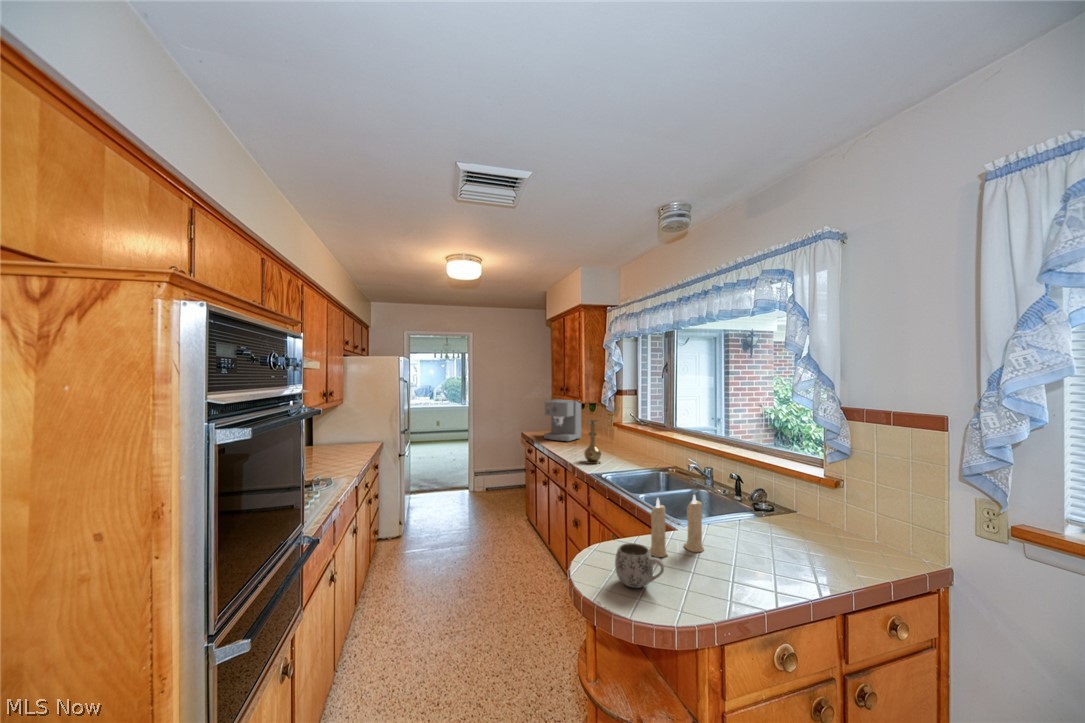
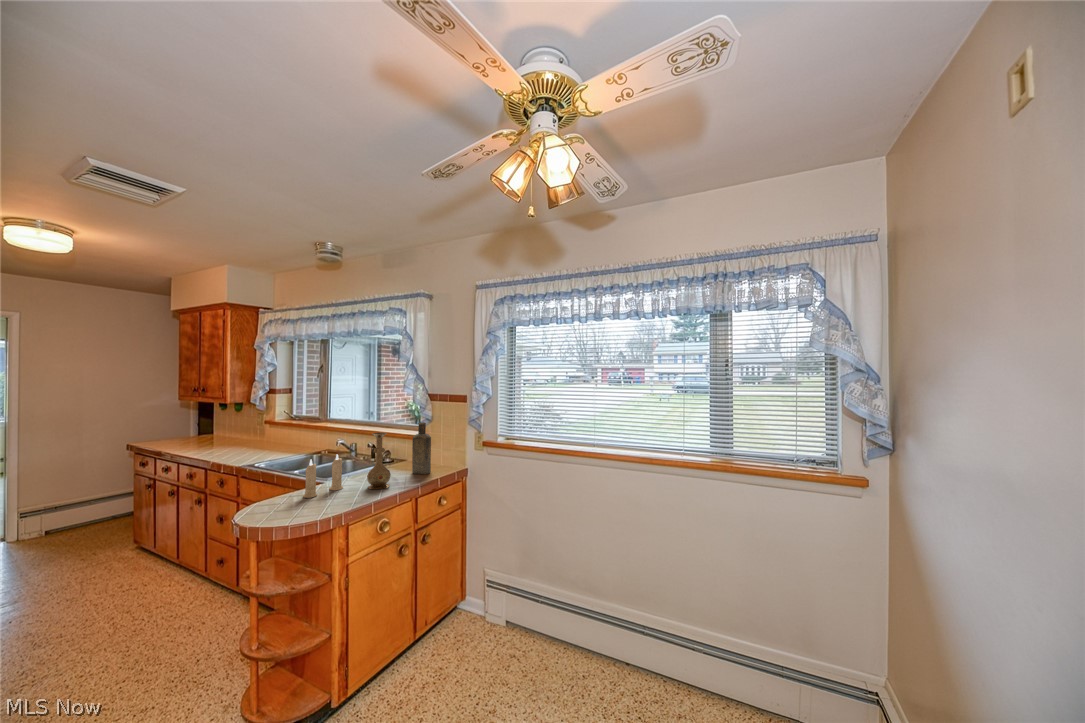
coffee maker: present [544,400,581,442] -> none [173,401,225,446]
vase: present [584,420,601,464] -> present [367,432,391,489]
bottle: none [818,459,861,558] -> present [412,422,431,474]
mug: present [615,543,664,588] -> none [279,487,315,514]

